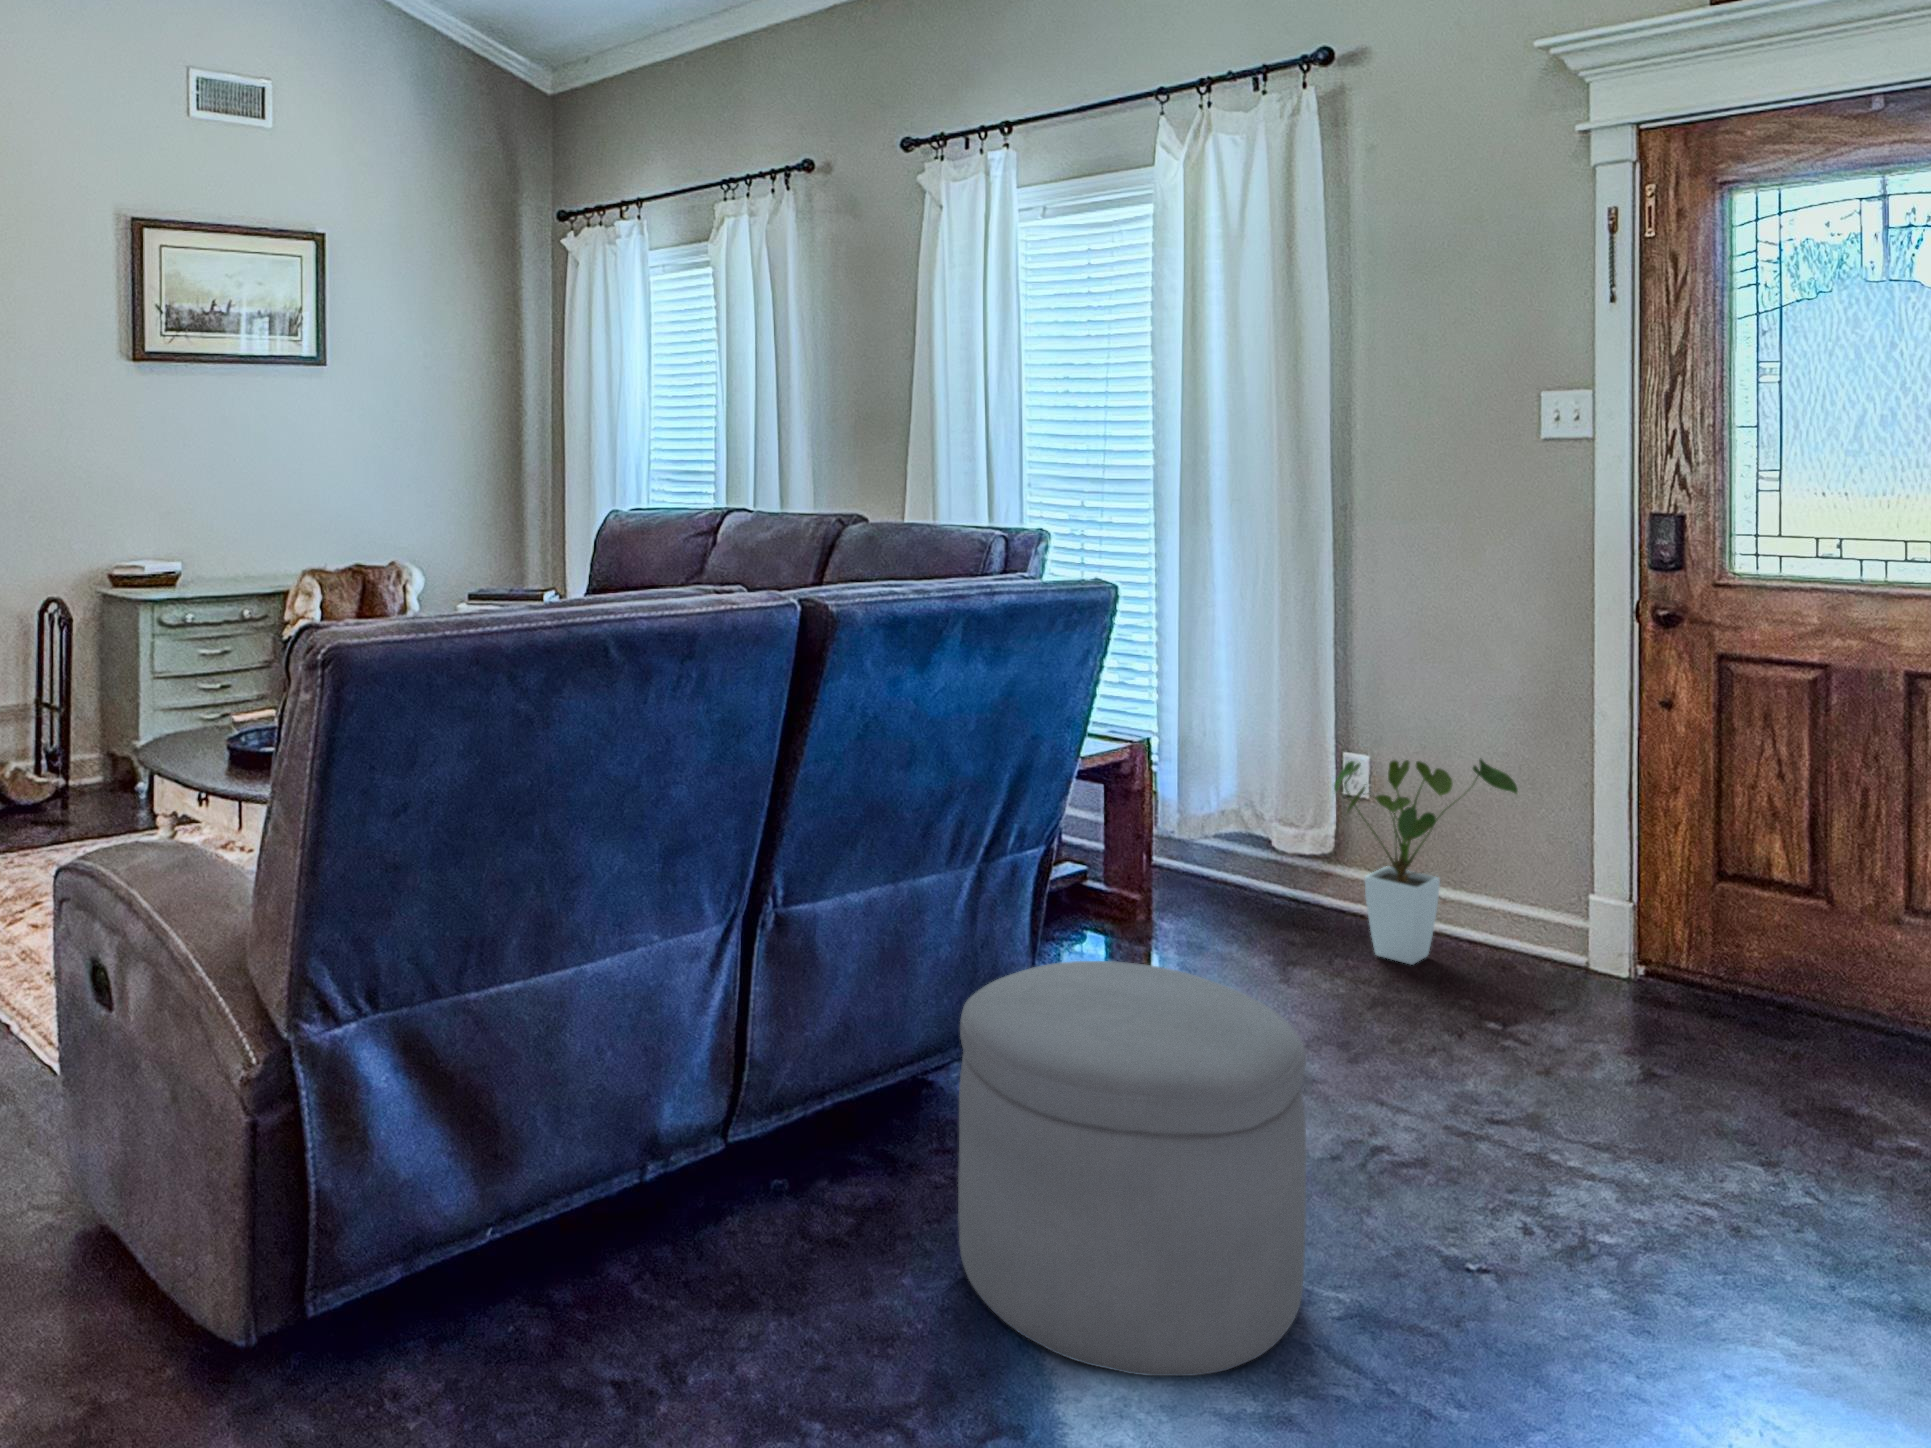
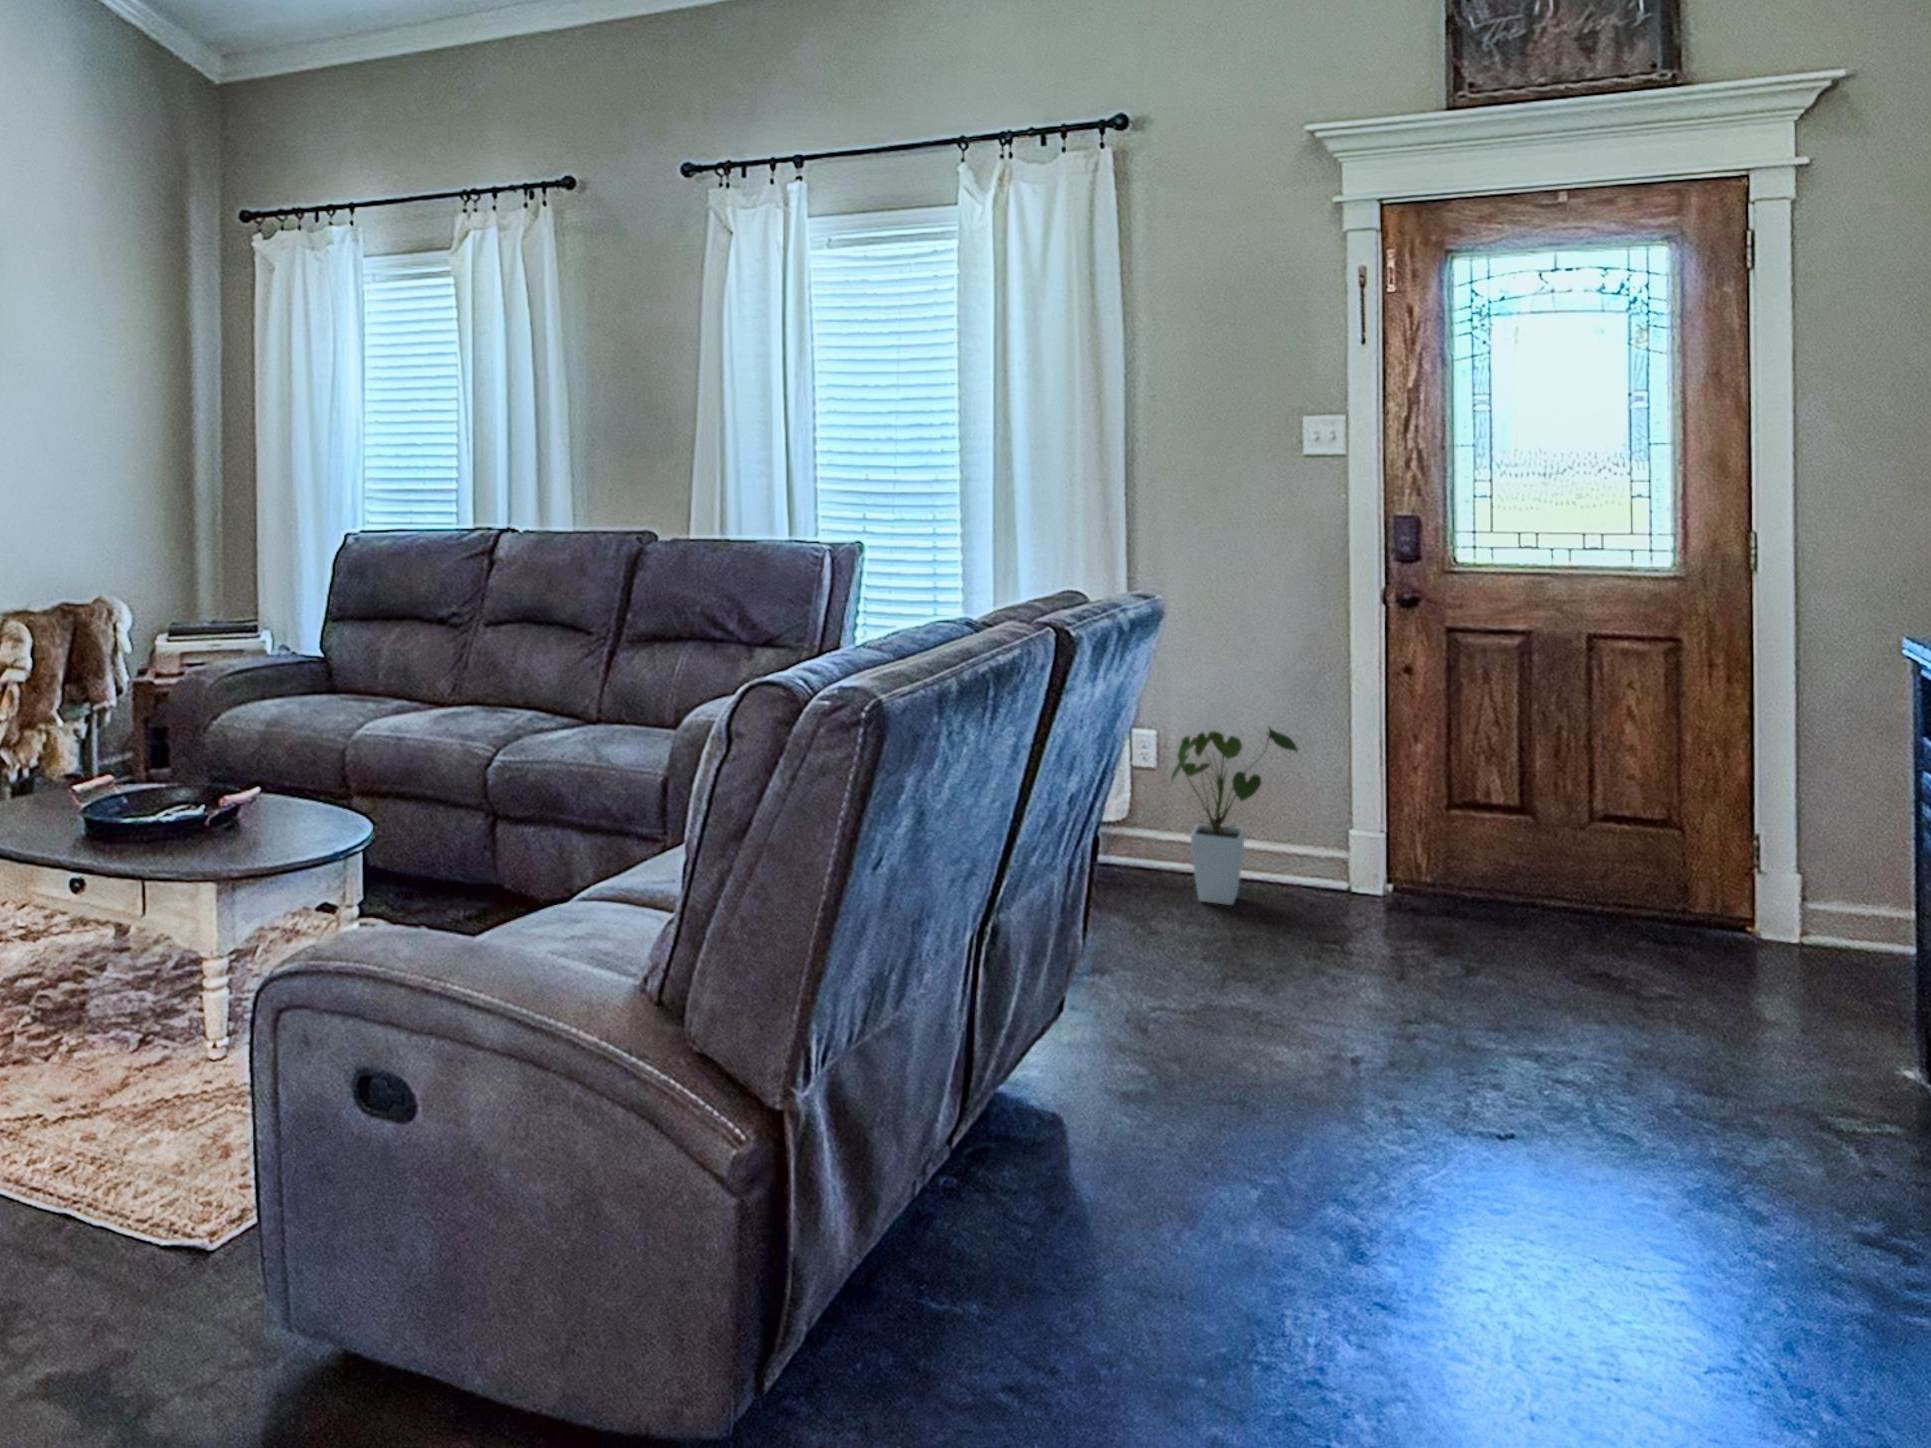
ottoman: present [958,961,1306,1376] -> none [1138,930,1447,1277]

